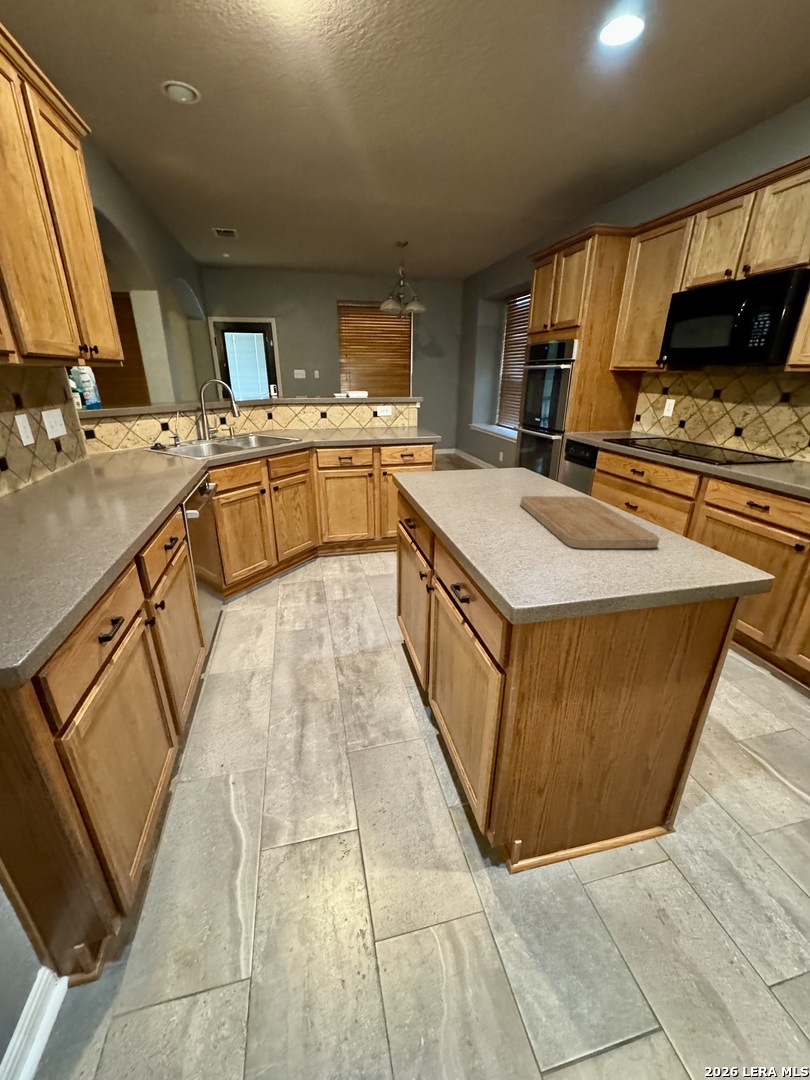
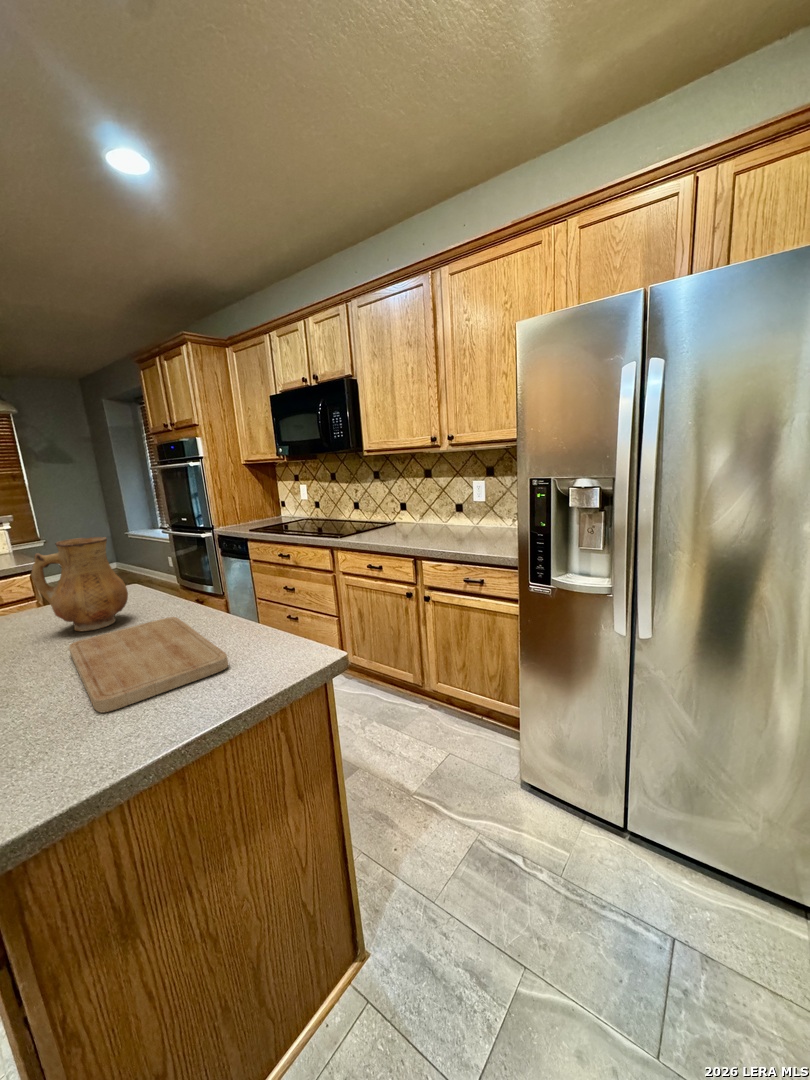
ceramic pitcher: none [496,419,550,492] -> present [32,537,128,631]

